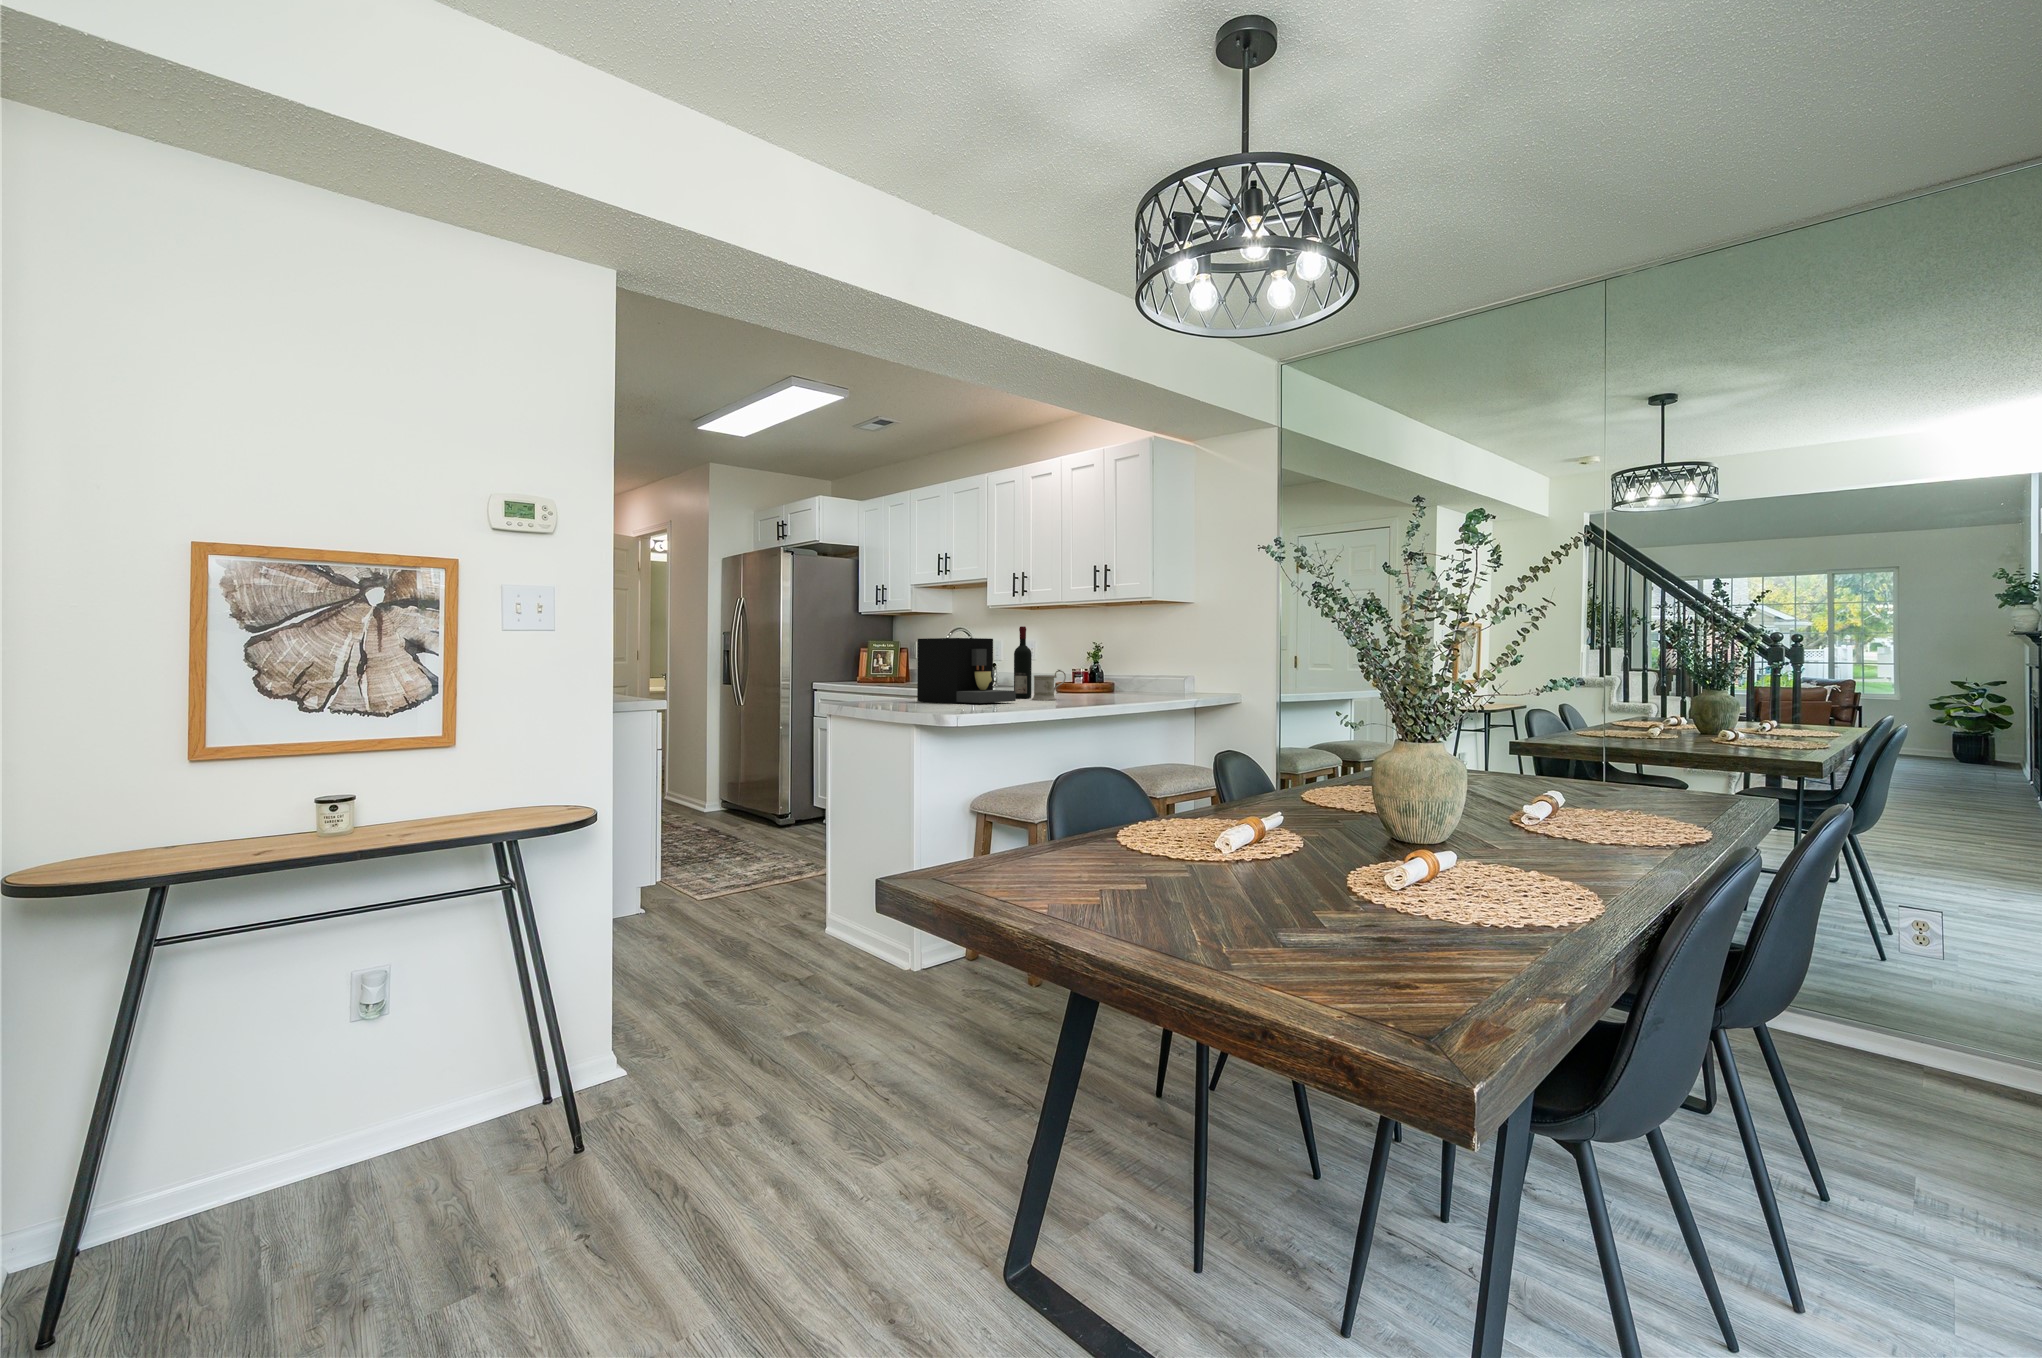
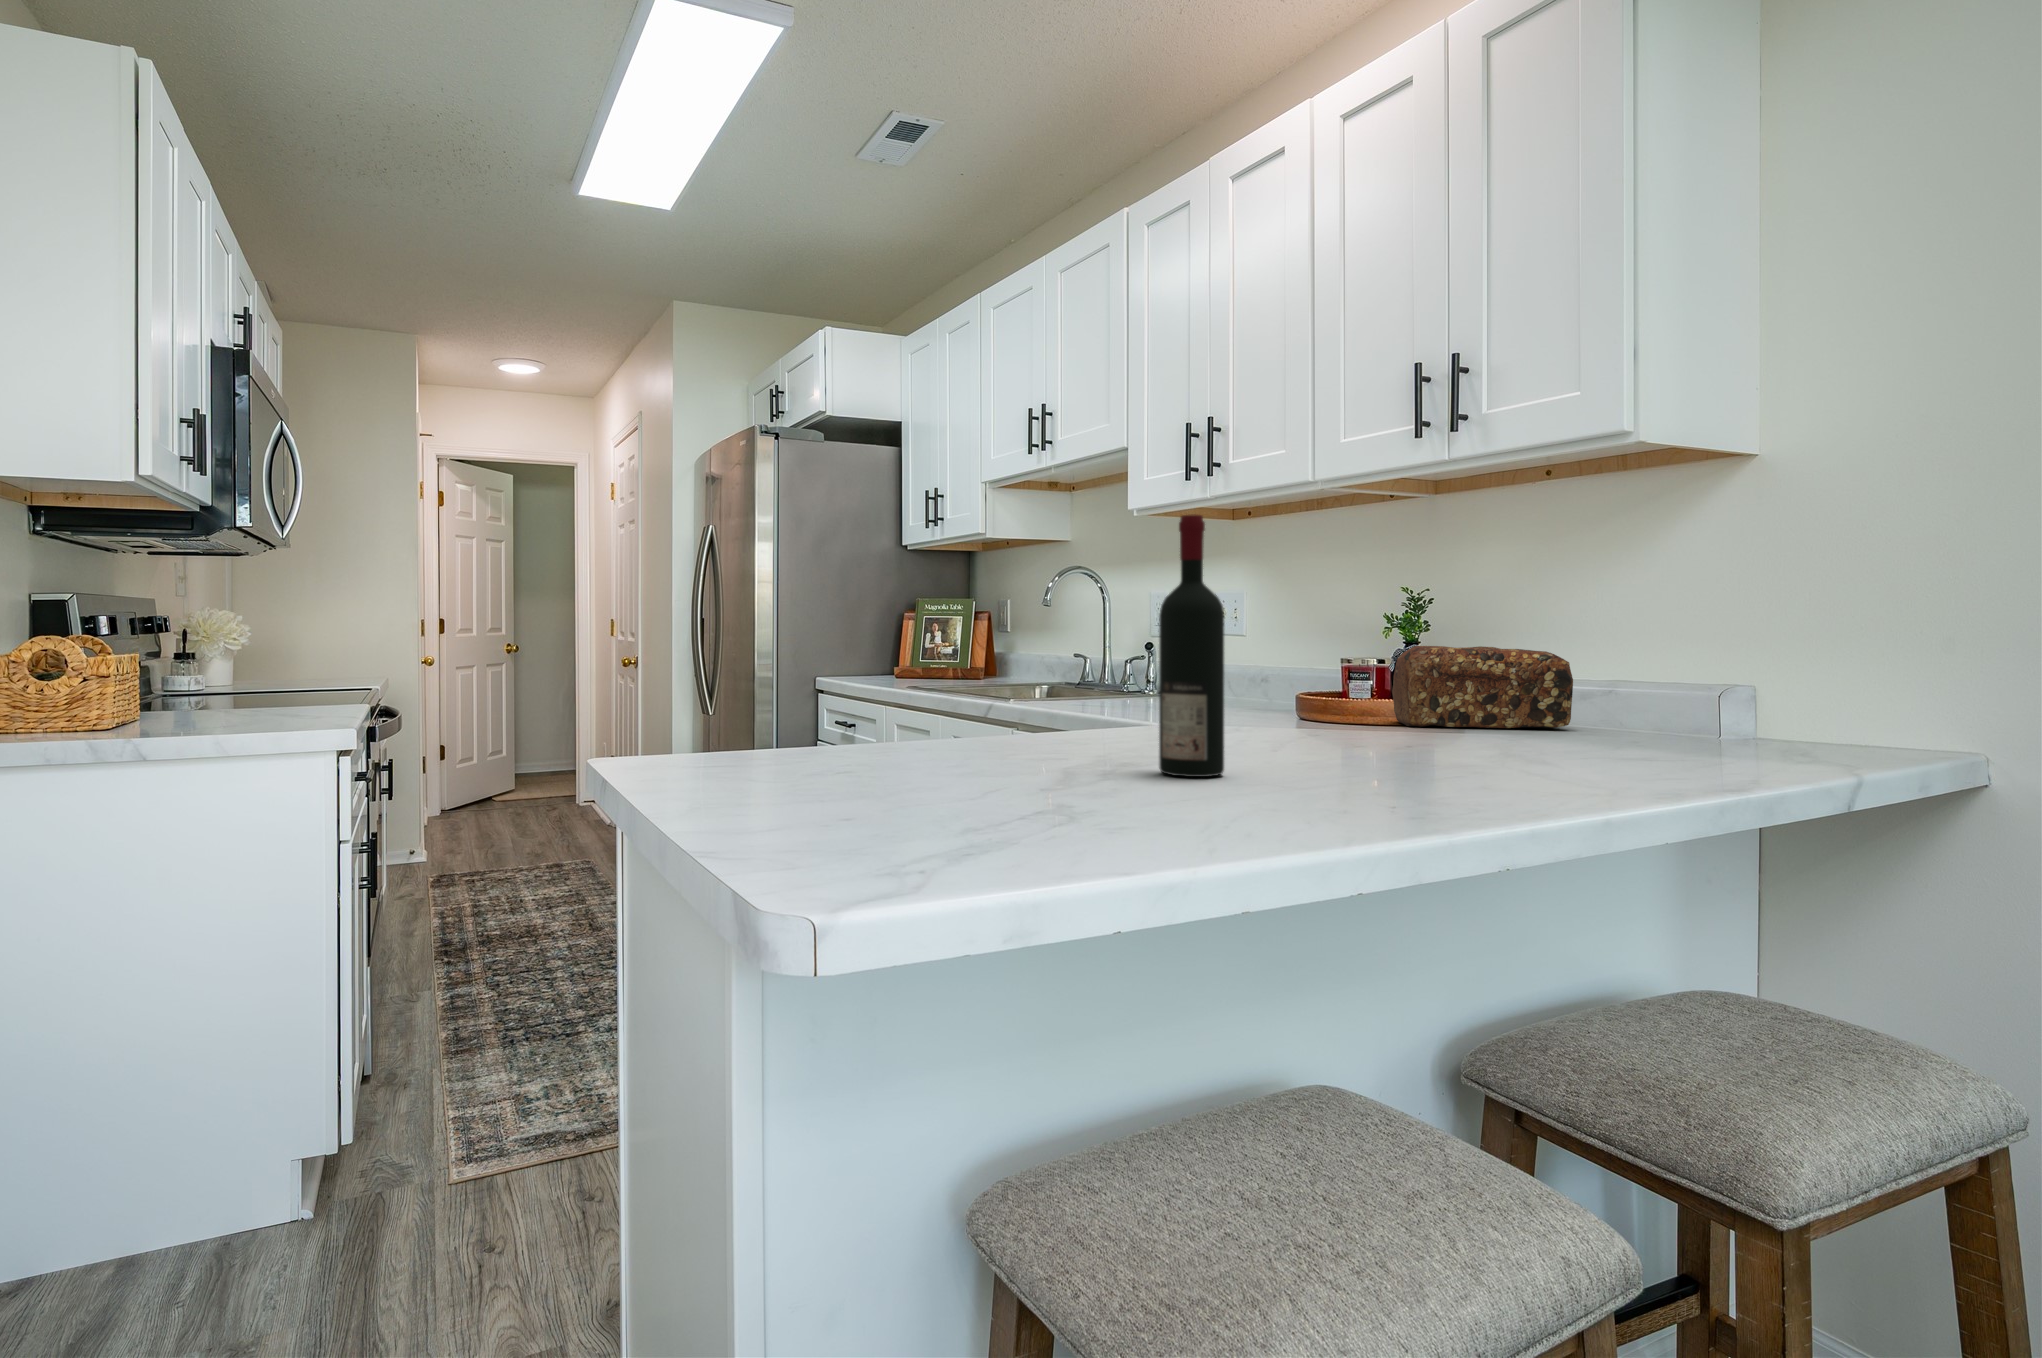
coffee maker: present [917,638,1016,703] -> none [745,532,1134,869]
bread loaf: none [1088,664,1144,692] -> present [1392,646,1573,728]
mug: present [1032,670,1066,700] -> none [1223,675,1364,803]

